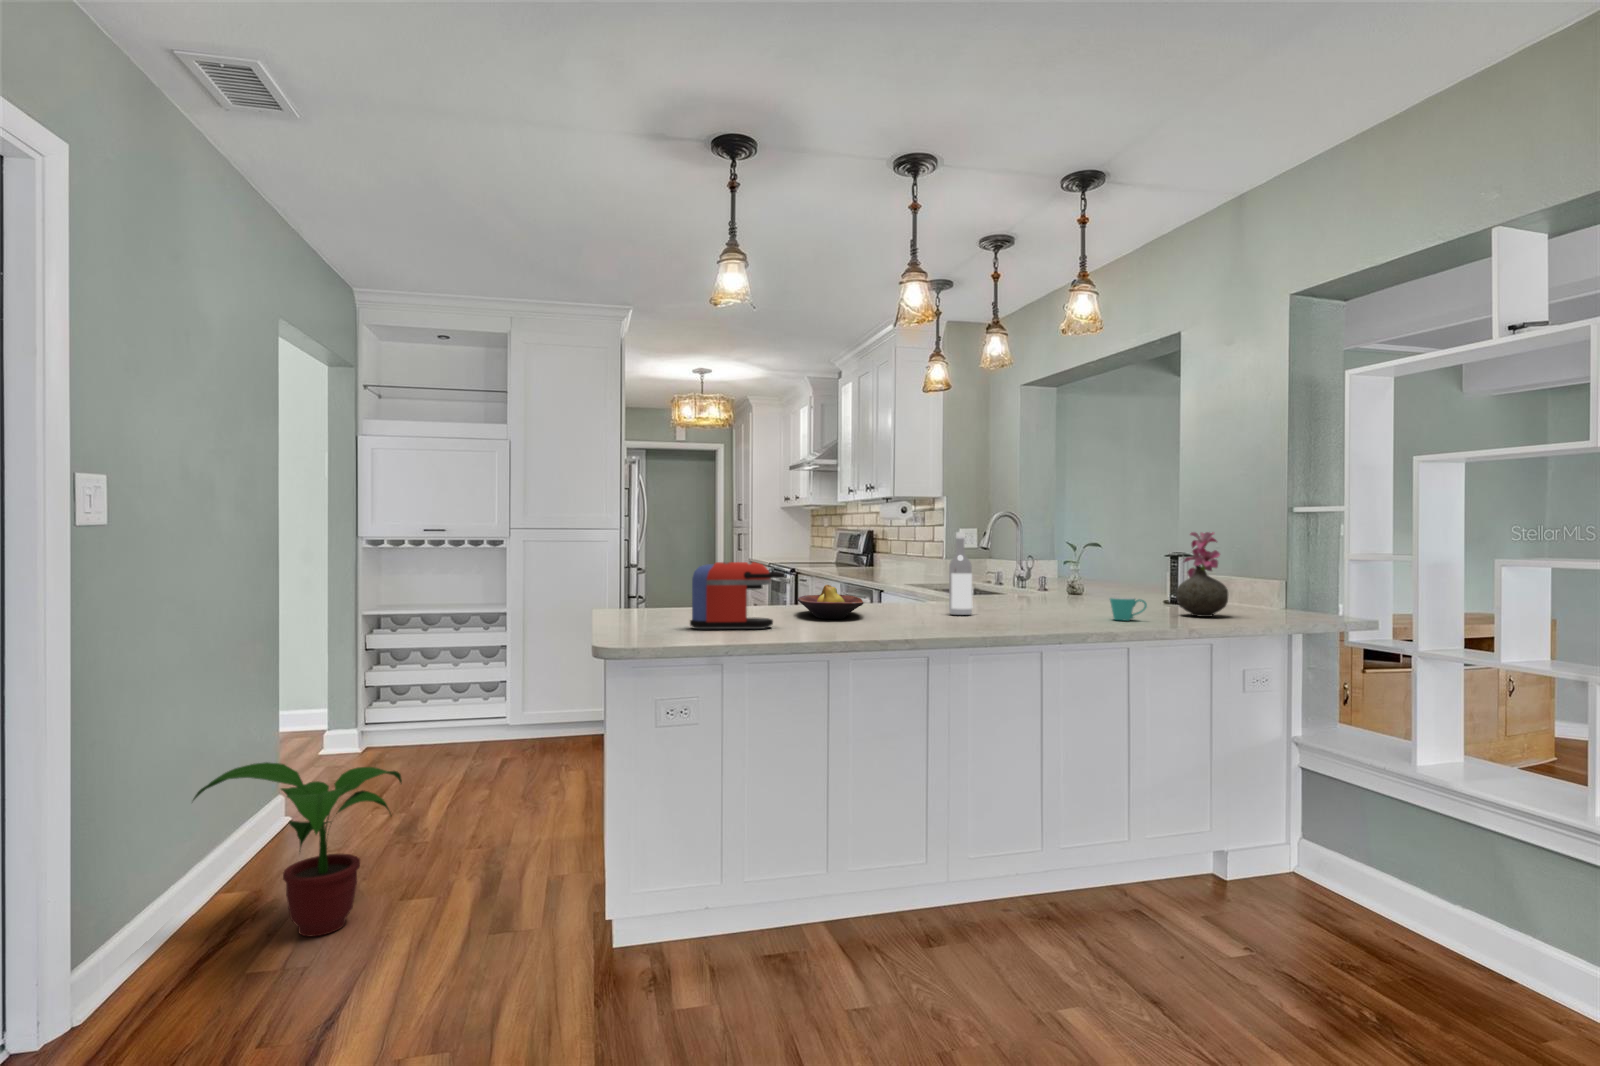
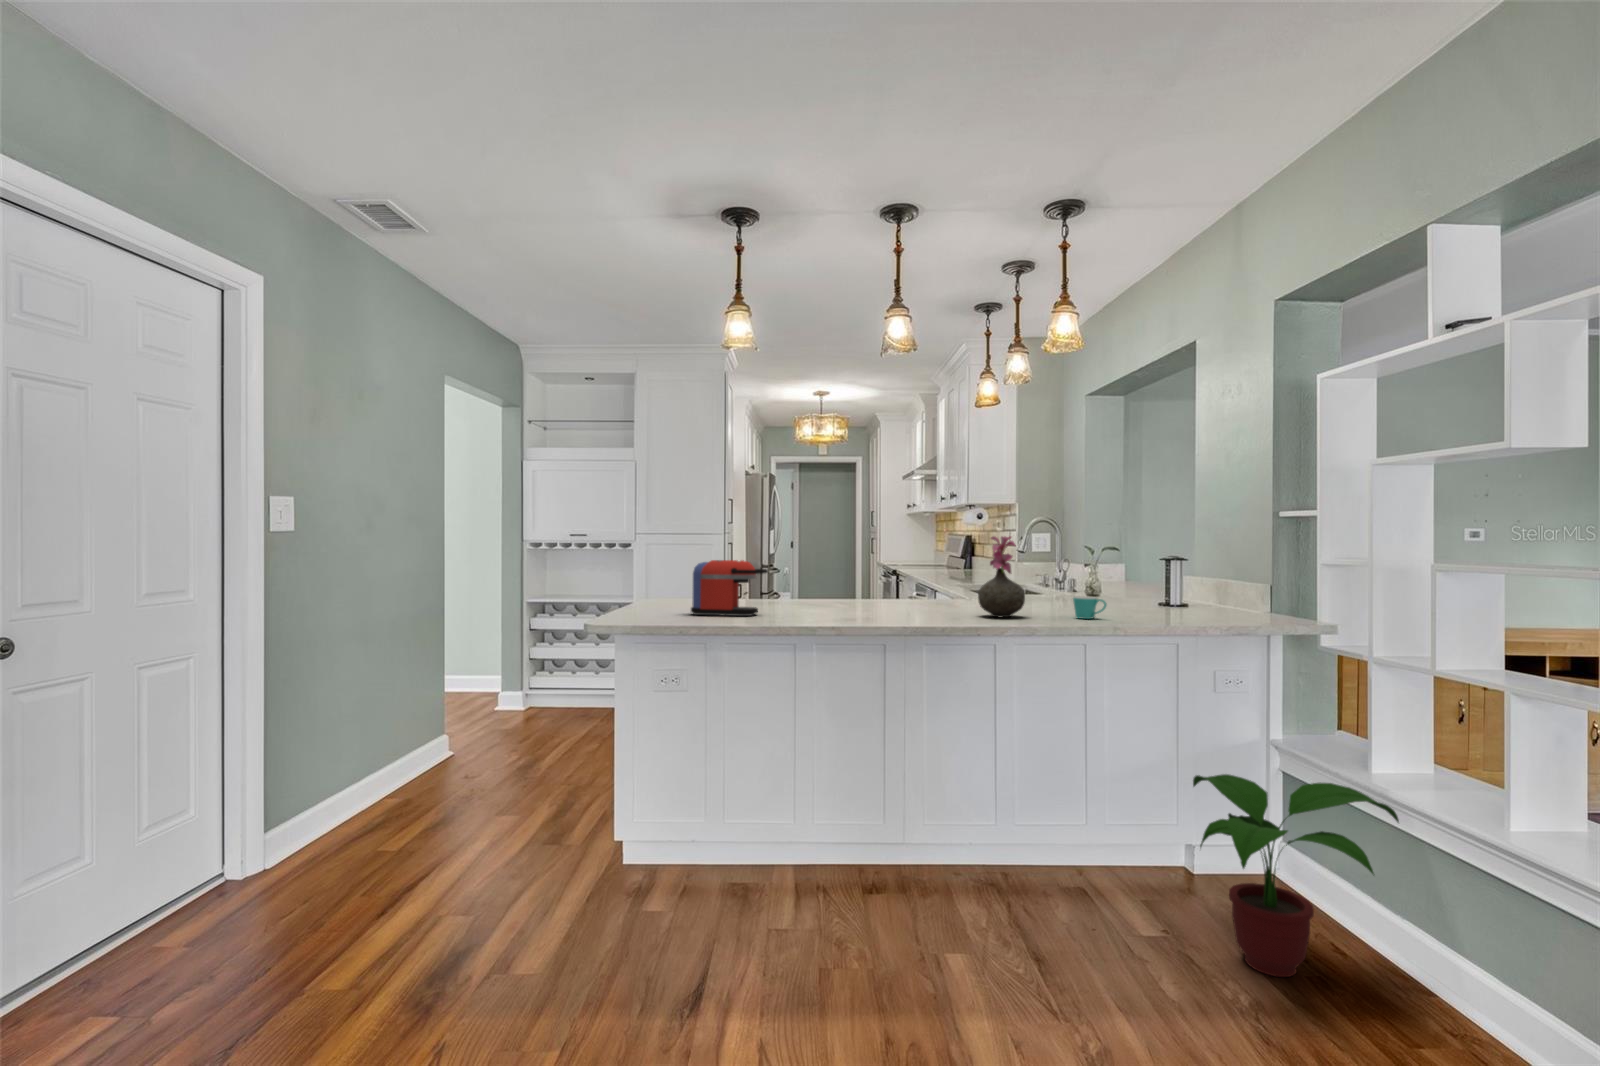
wine bottle: present [949,532,972,615] -> none [934,536,955,610]
vase: present [1176,532,1228,617] -> present [978,536,1025,617]
fruit bowl: present [798,585,863,619] -> none [799,581,858,610]
potted plant: present [193,762,402,937] -> present [1193,774,1399,977]

